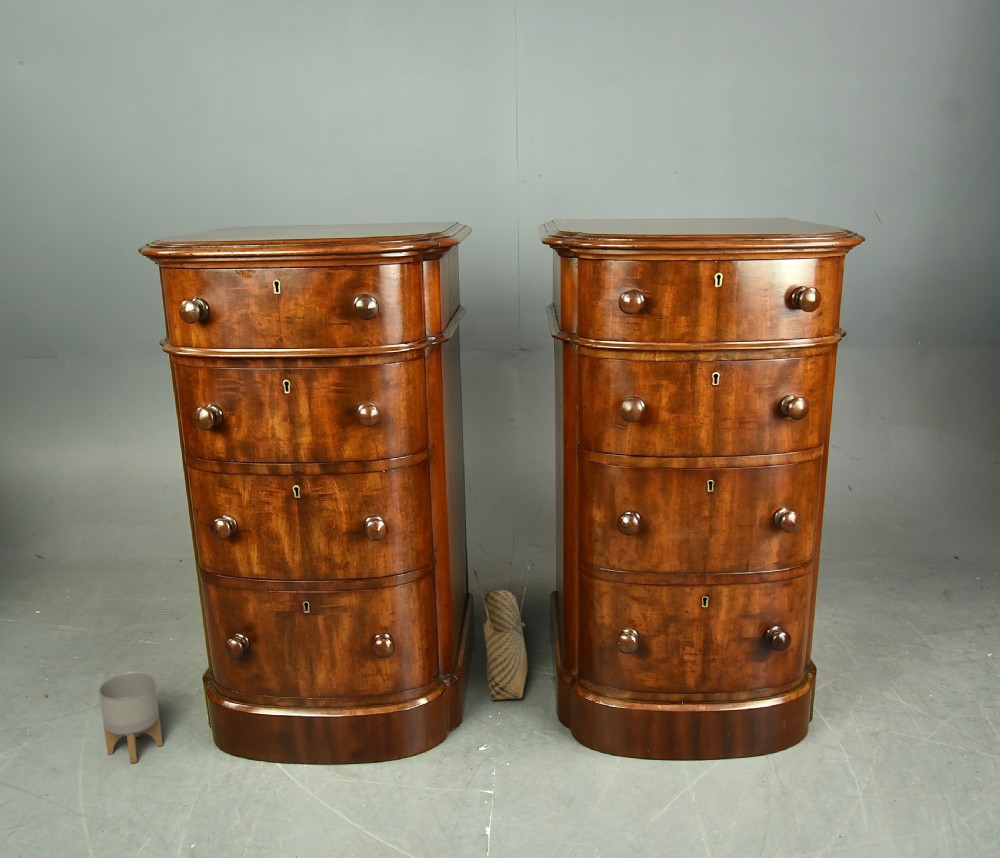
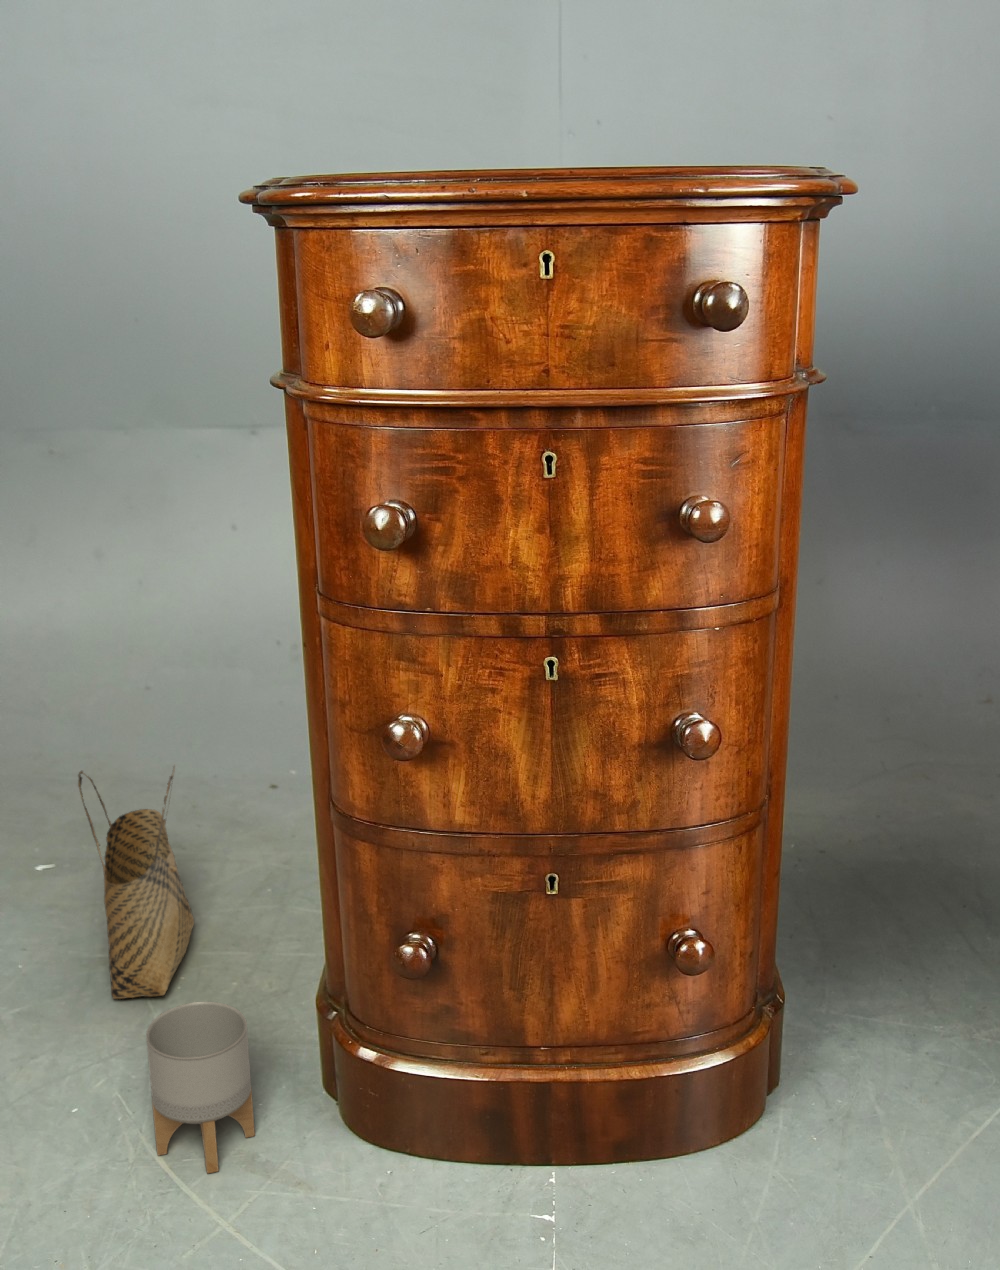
woven basket: present [474,564,529,700] -> present [78,766,194,999]

